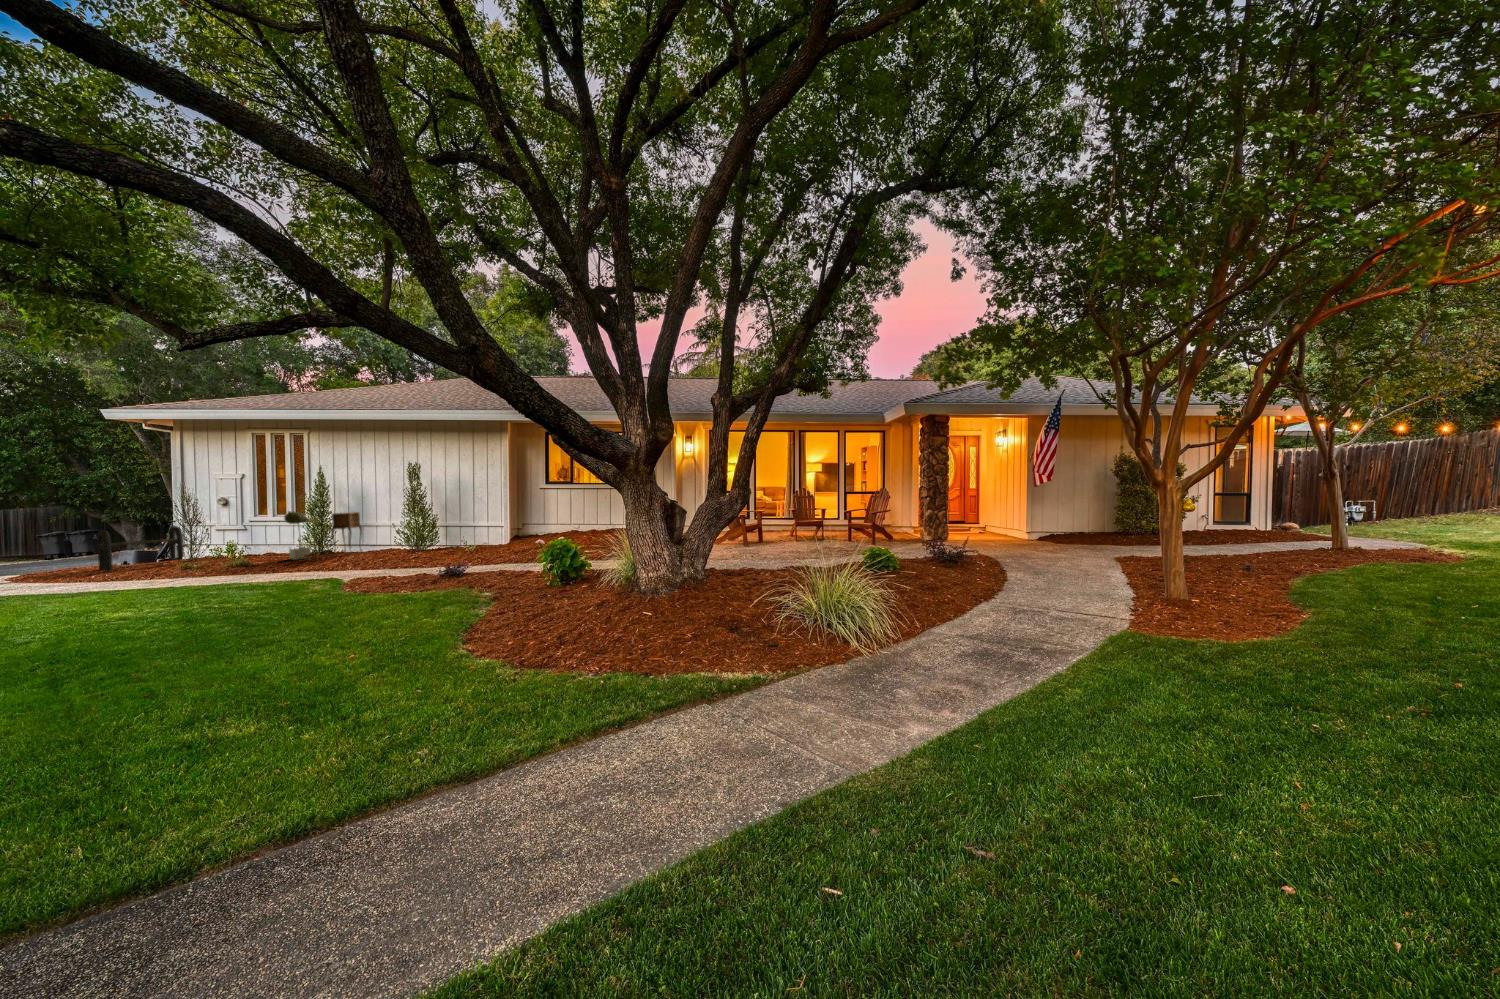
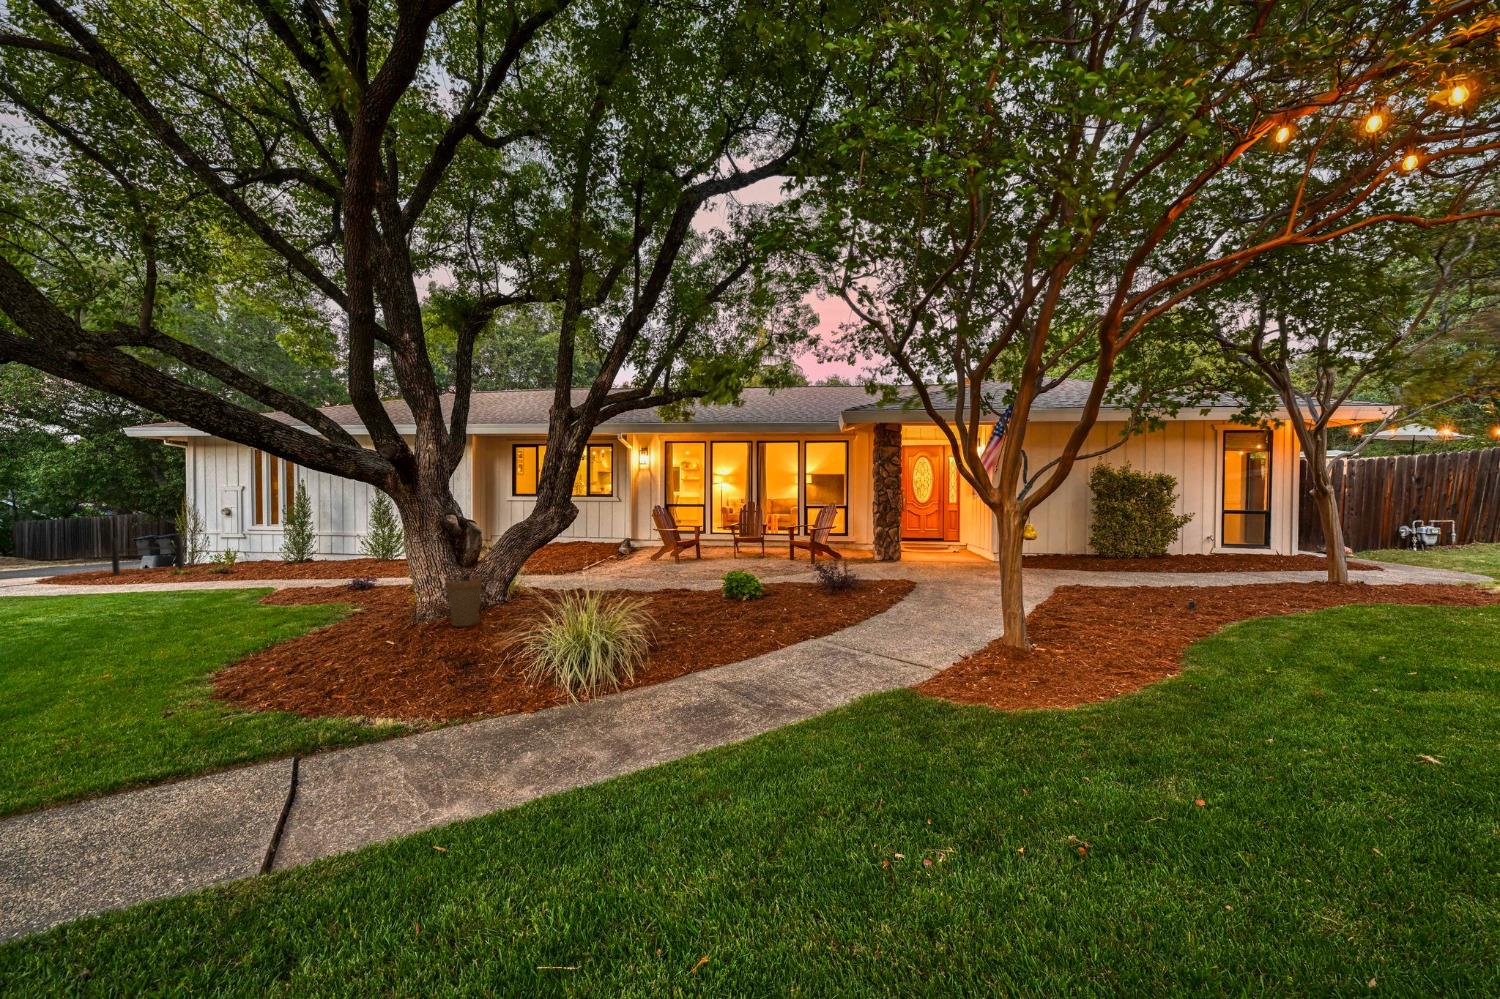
potted tree: present [284,511,311,560] -> none [264,522,289,567]
side table: present [331,512,362,554] -> none [309,523,340,562]
basket: none [600,554,634,605] -> present [445,576,482,626]

